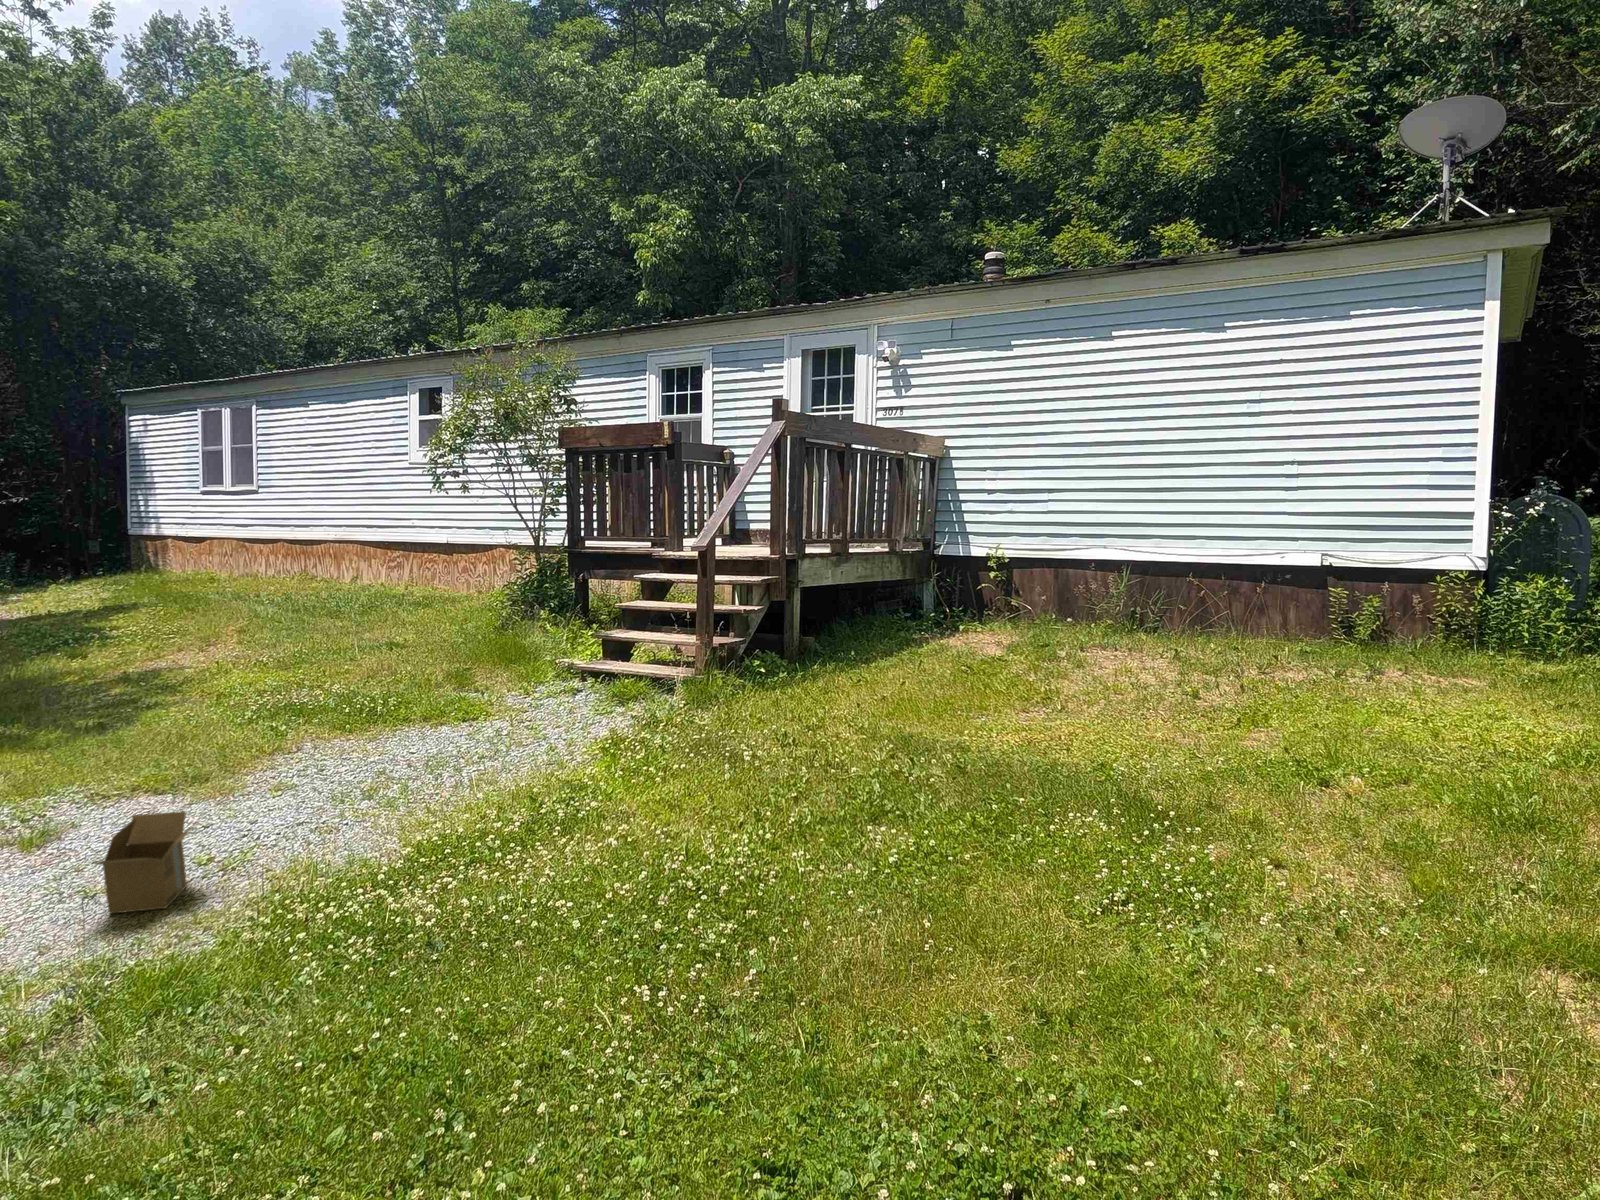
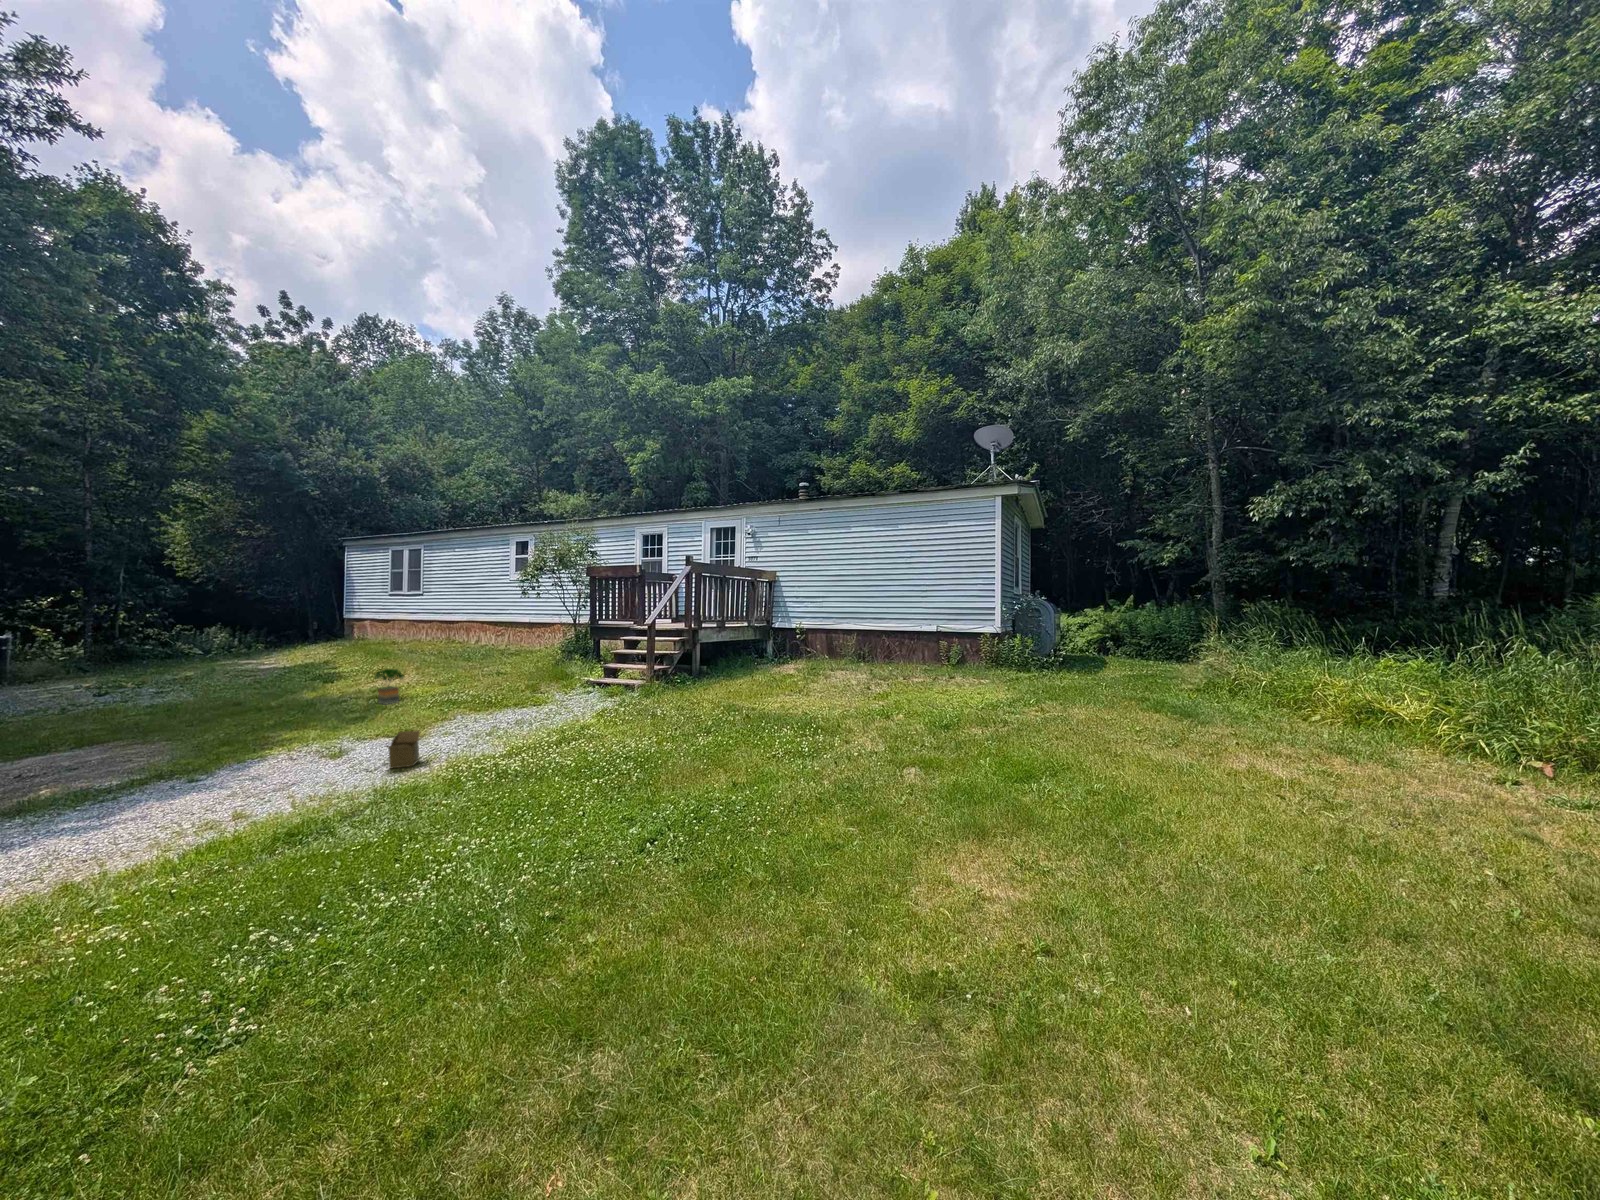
potted tree: none [132,636,198,714] -> present [375,669,404,705]

